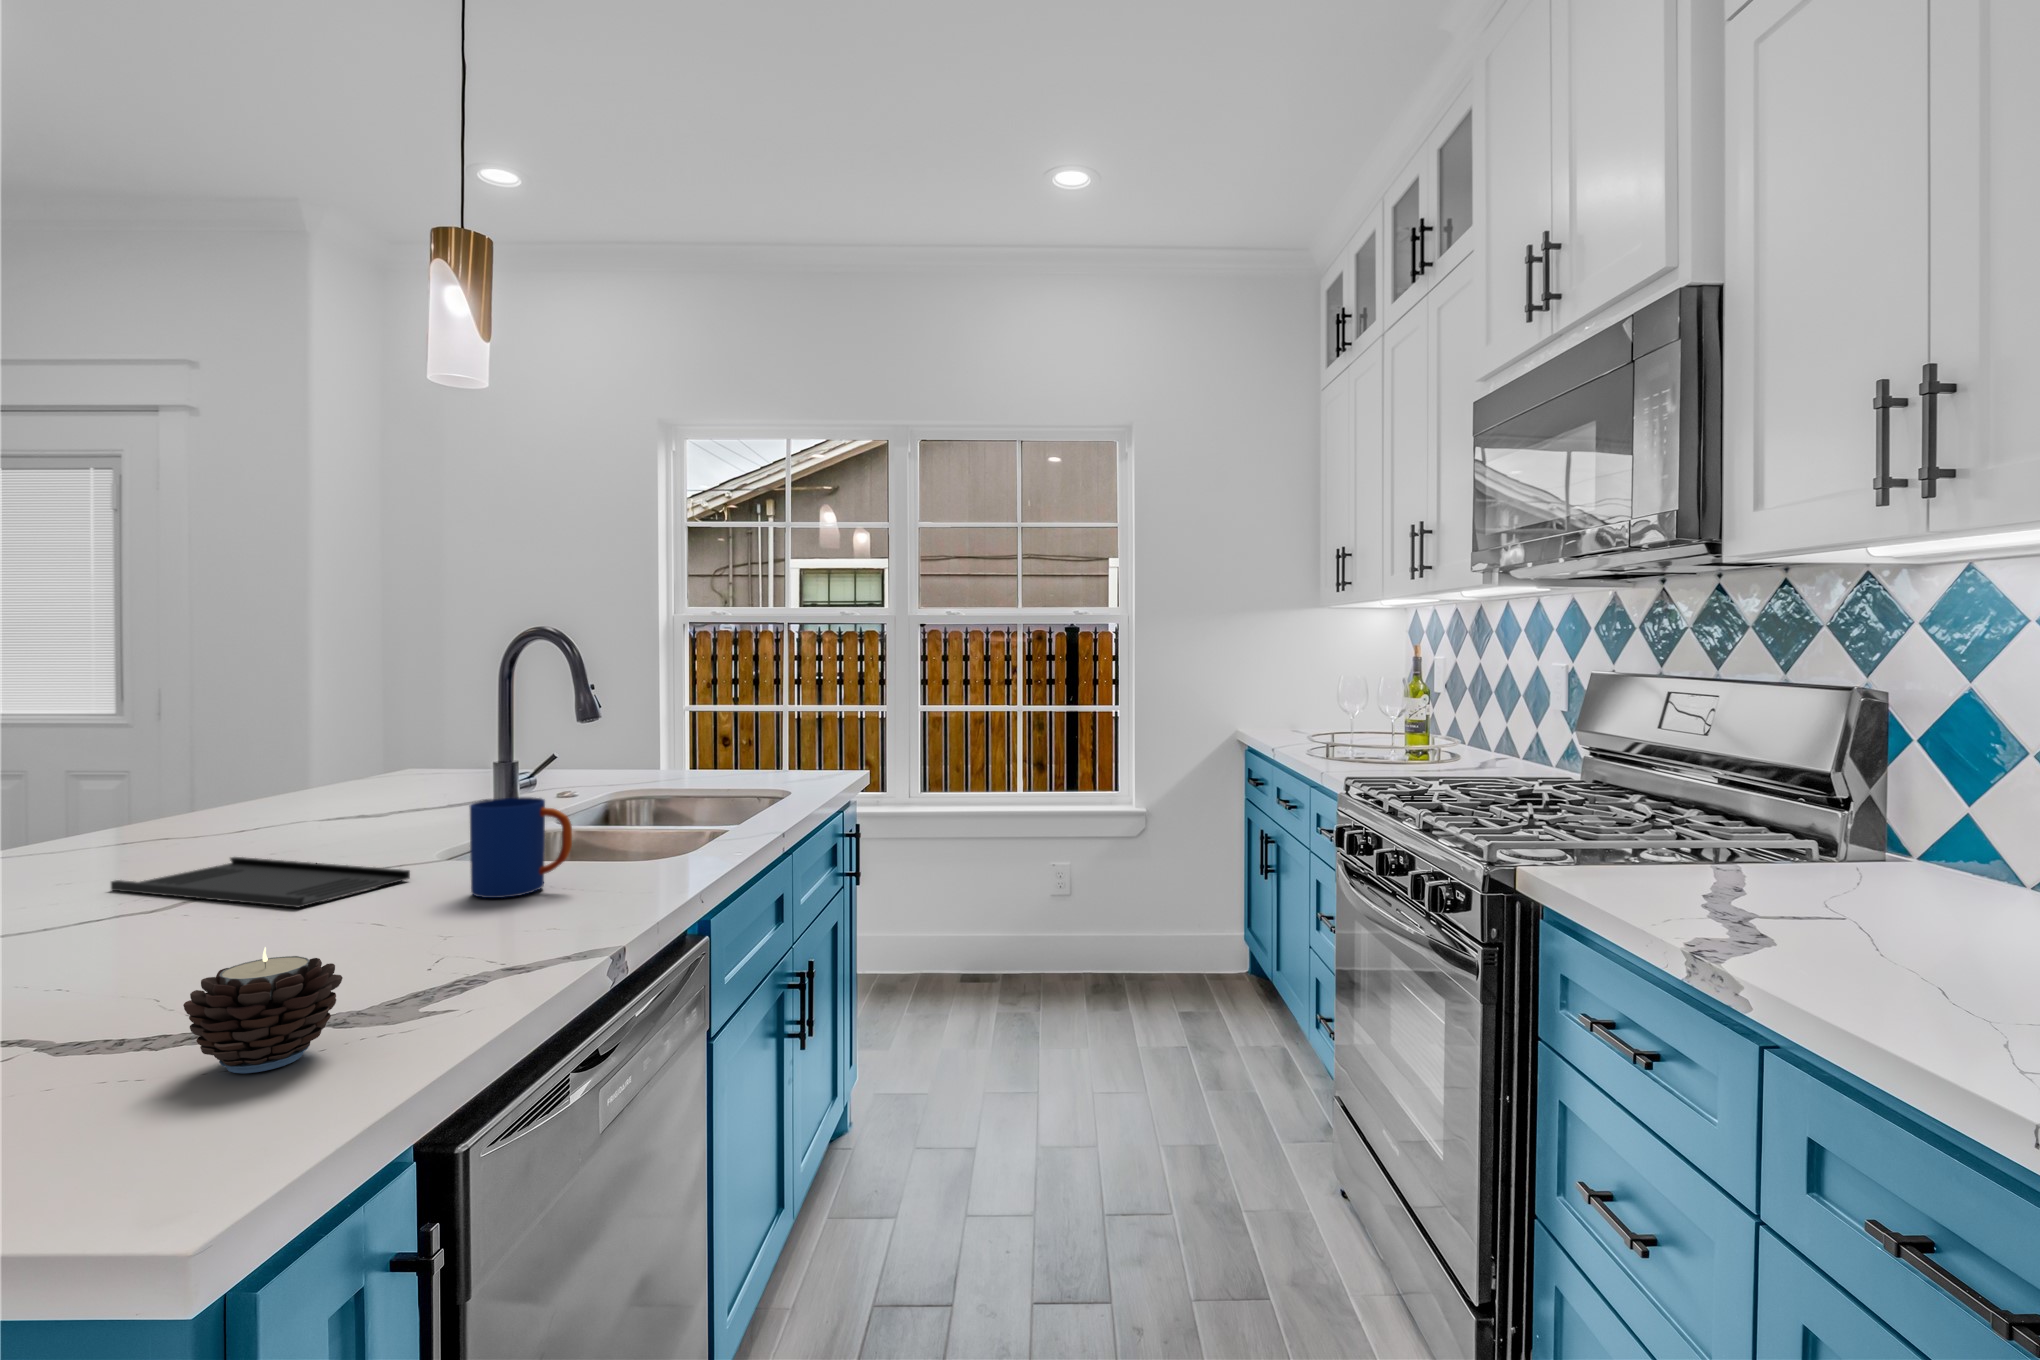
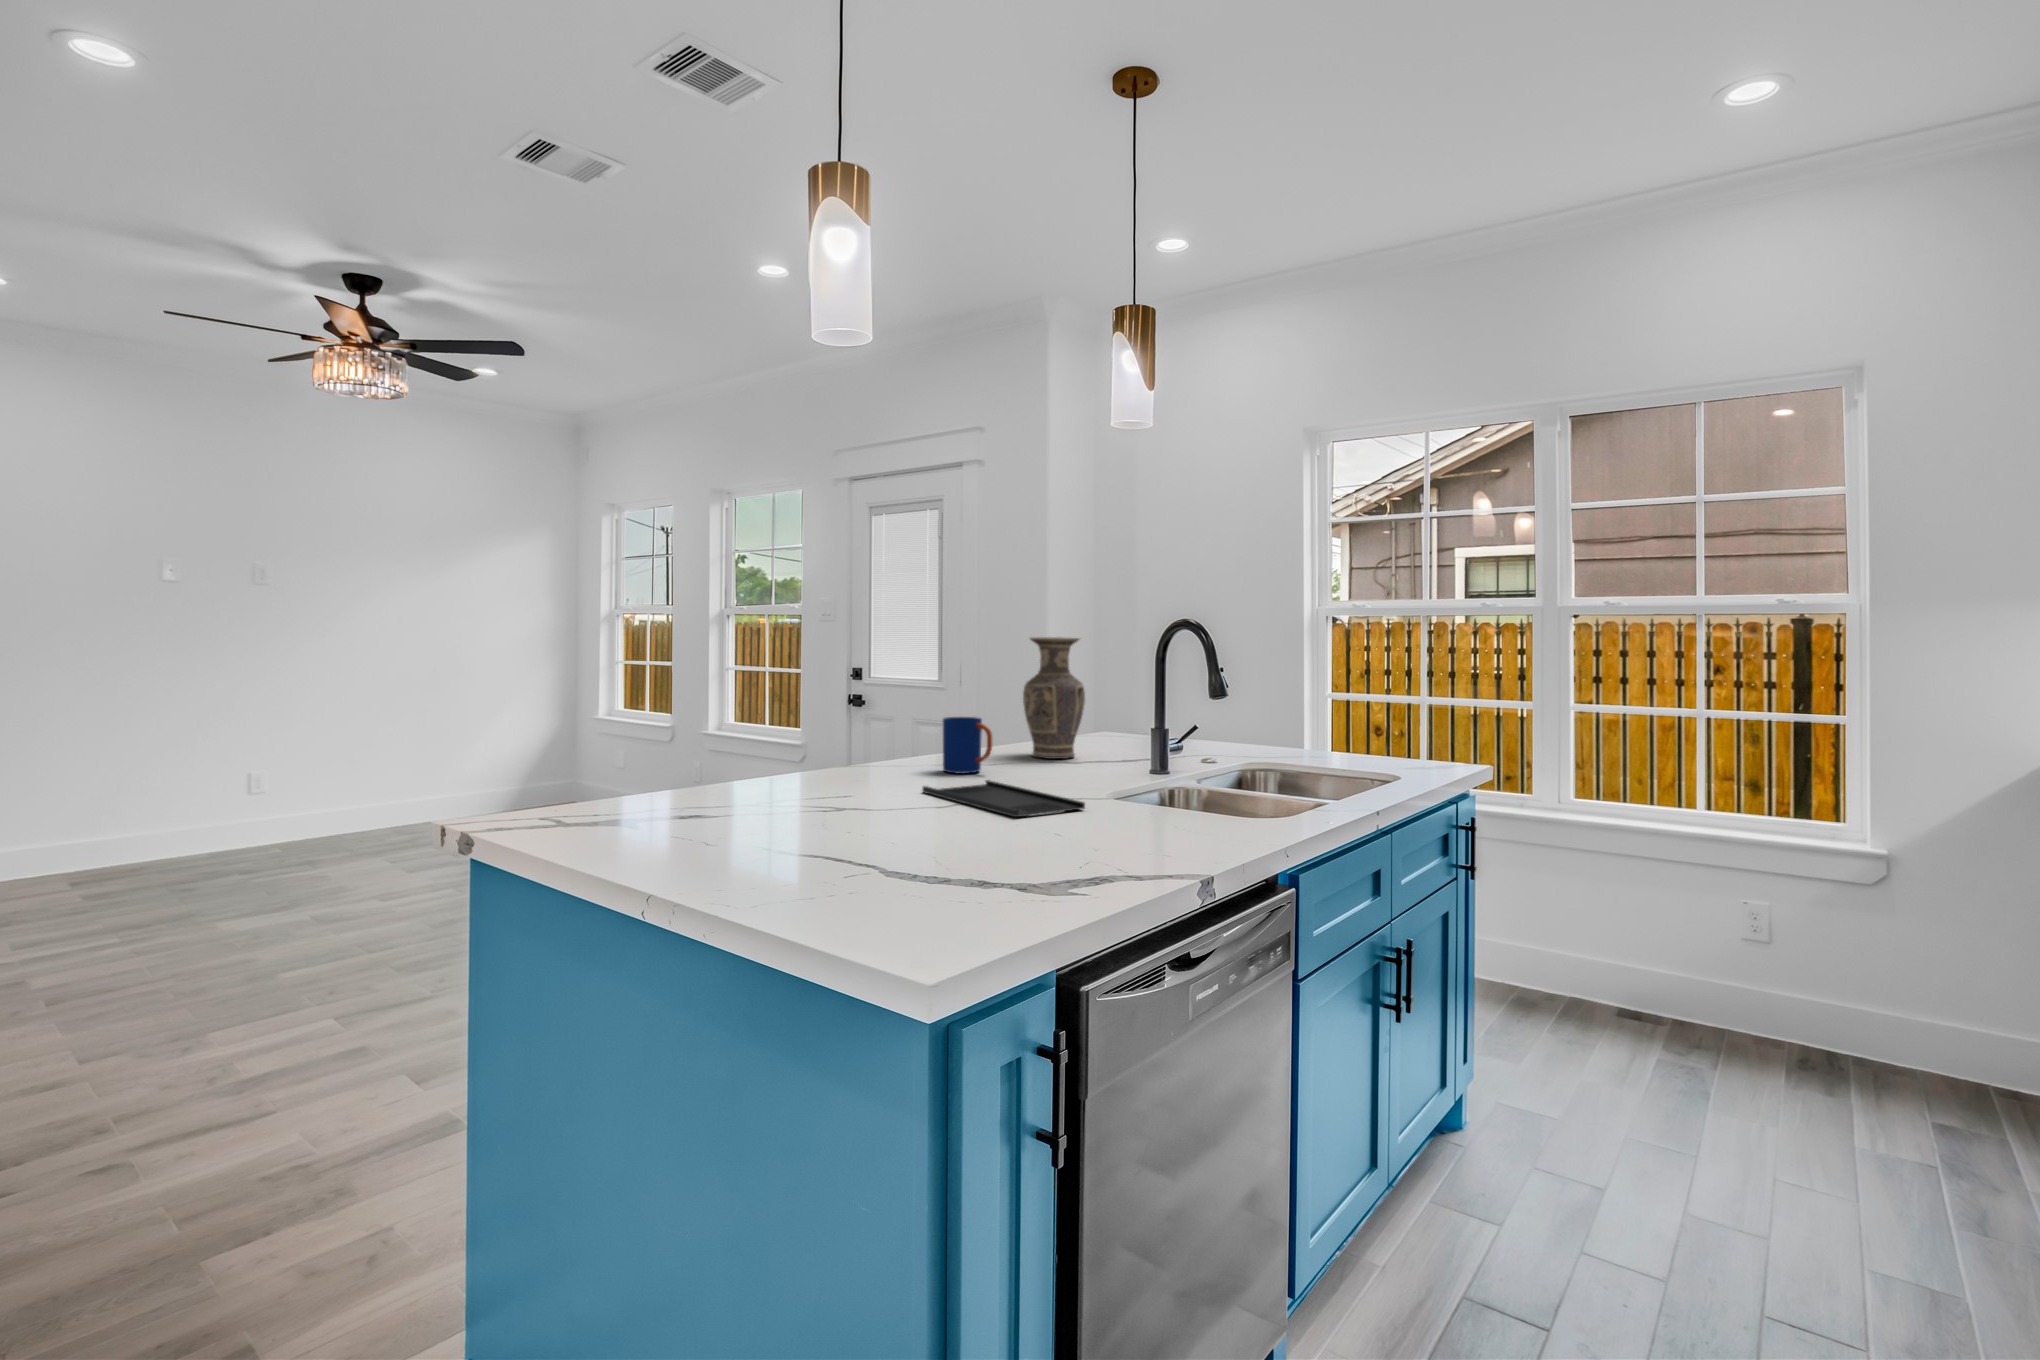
vase: none [283,654,383,815] -> present [1023,637,1085,759]
mug: present [470,797,572,898] -> present [943,717,992,773]
candle: present [183,947,343,1073] -> none [938,827,1018,904]

